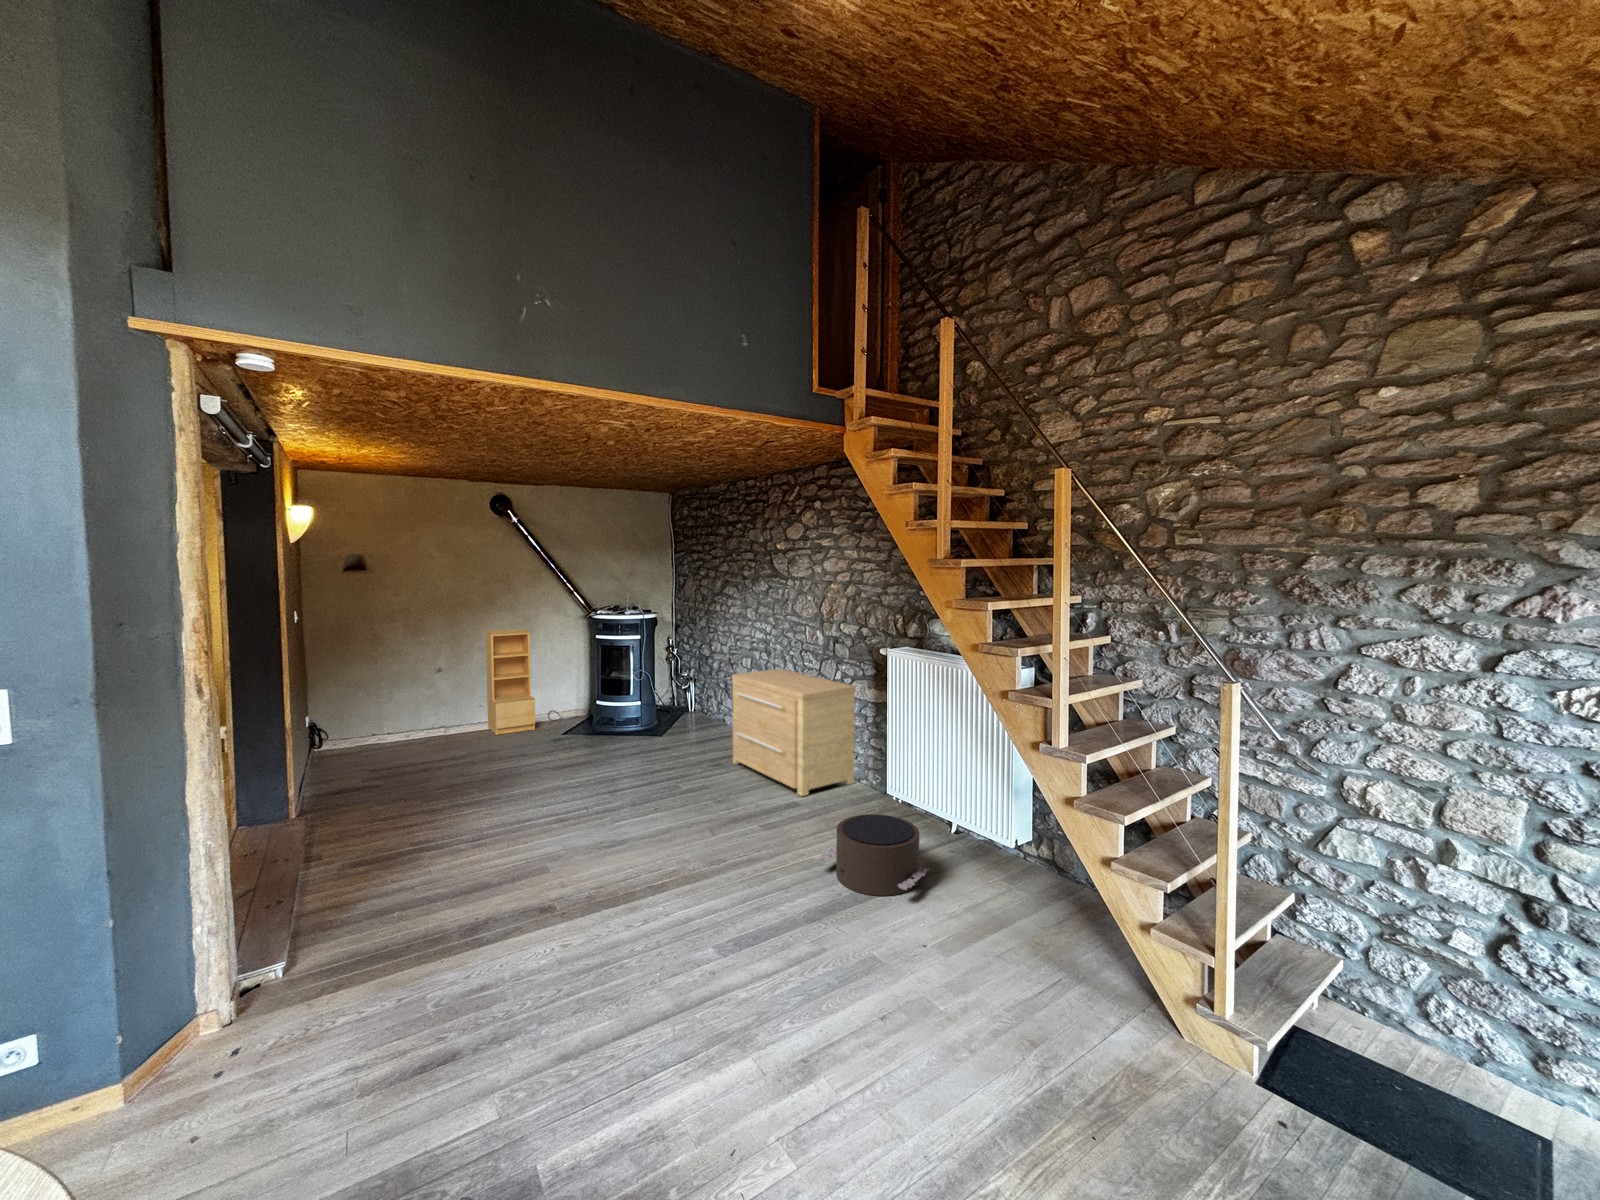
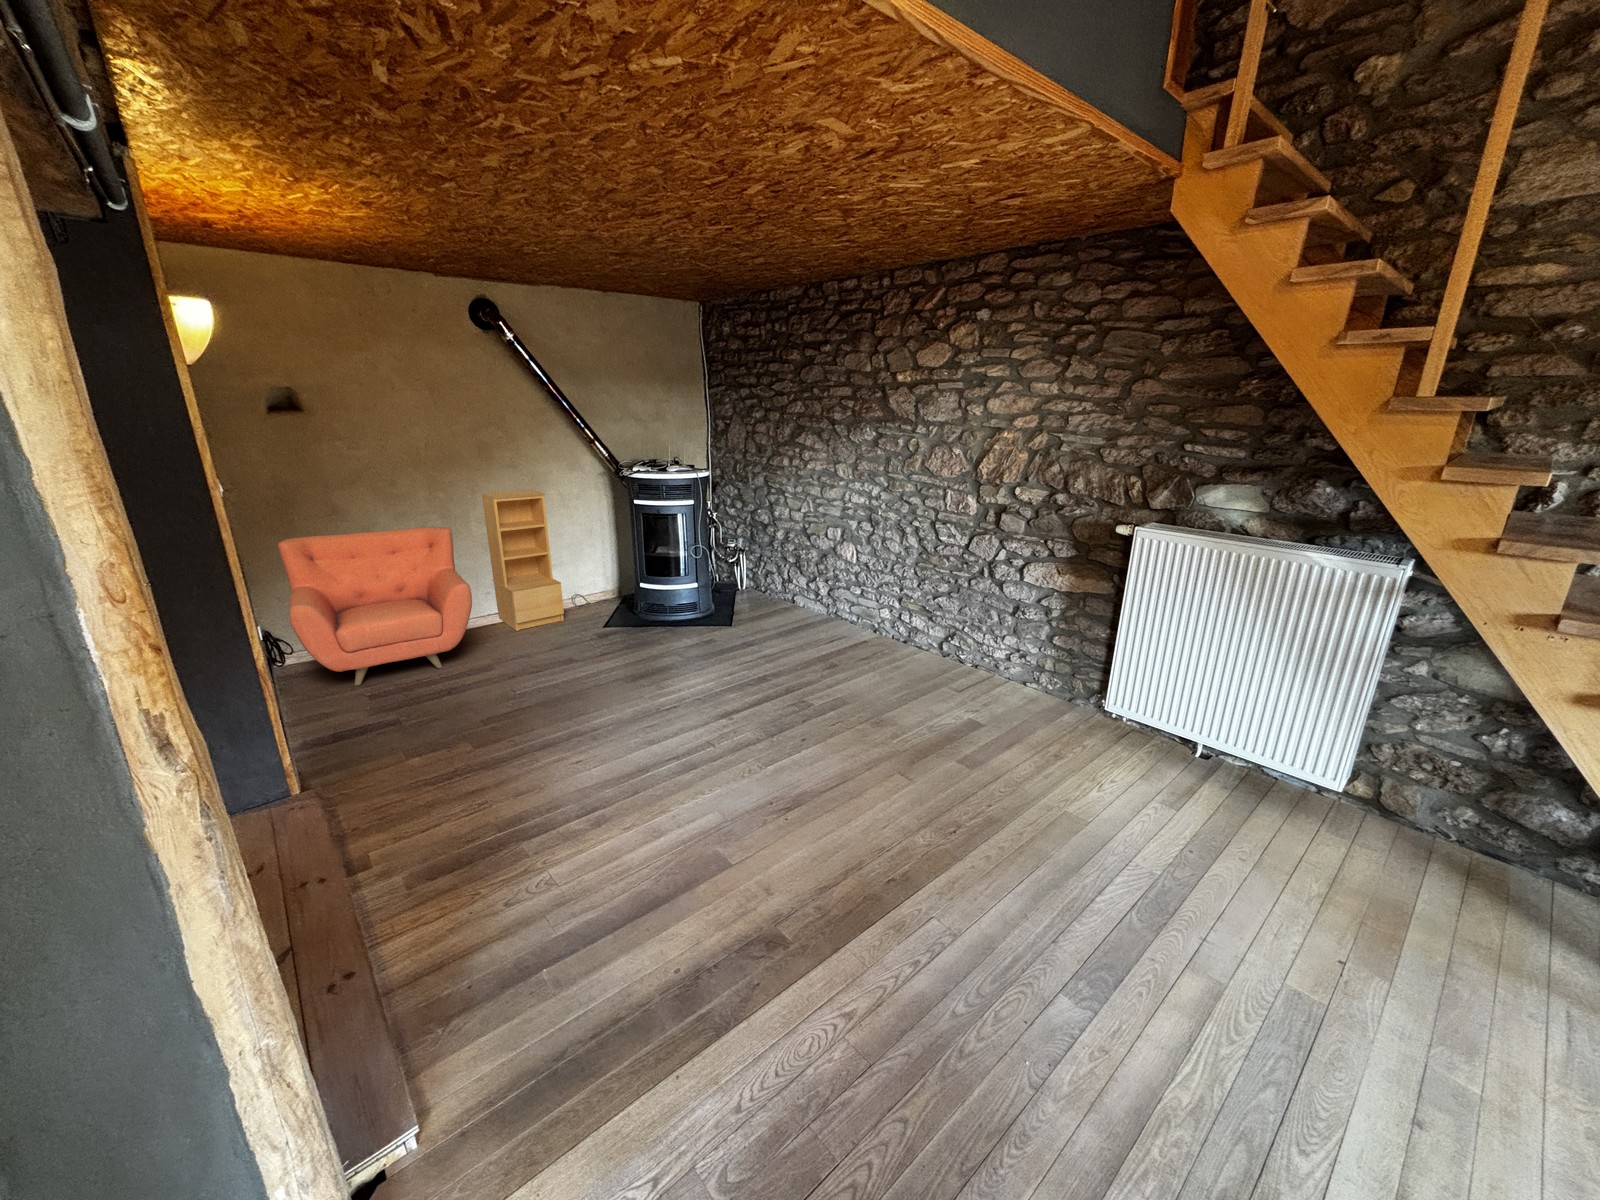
armchair: none [333,654,459,764] -> present [278,527,472,686]
side table: present [732,669,856,796] -> none [849,544,1039,715]
pouf: present [818,814,929,896] -> none [1117,766,1294,896]

